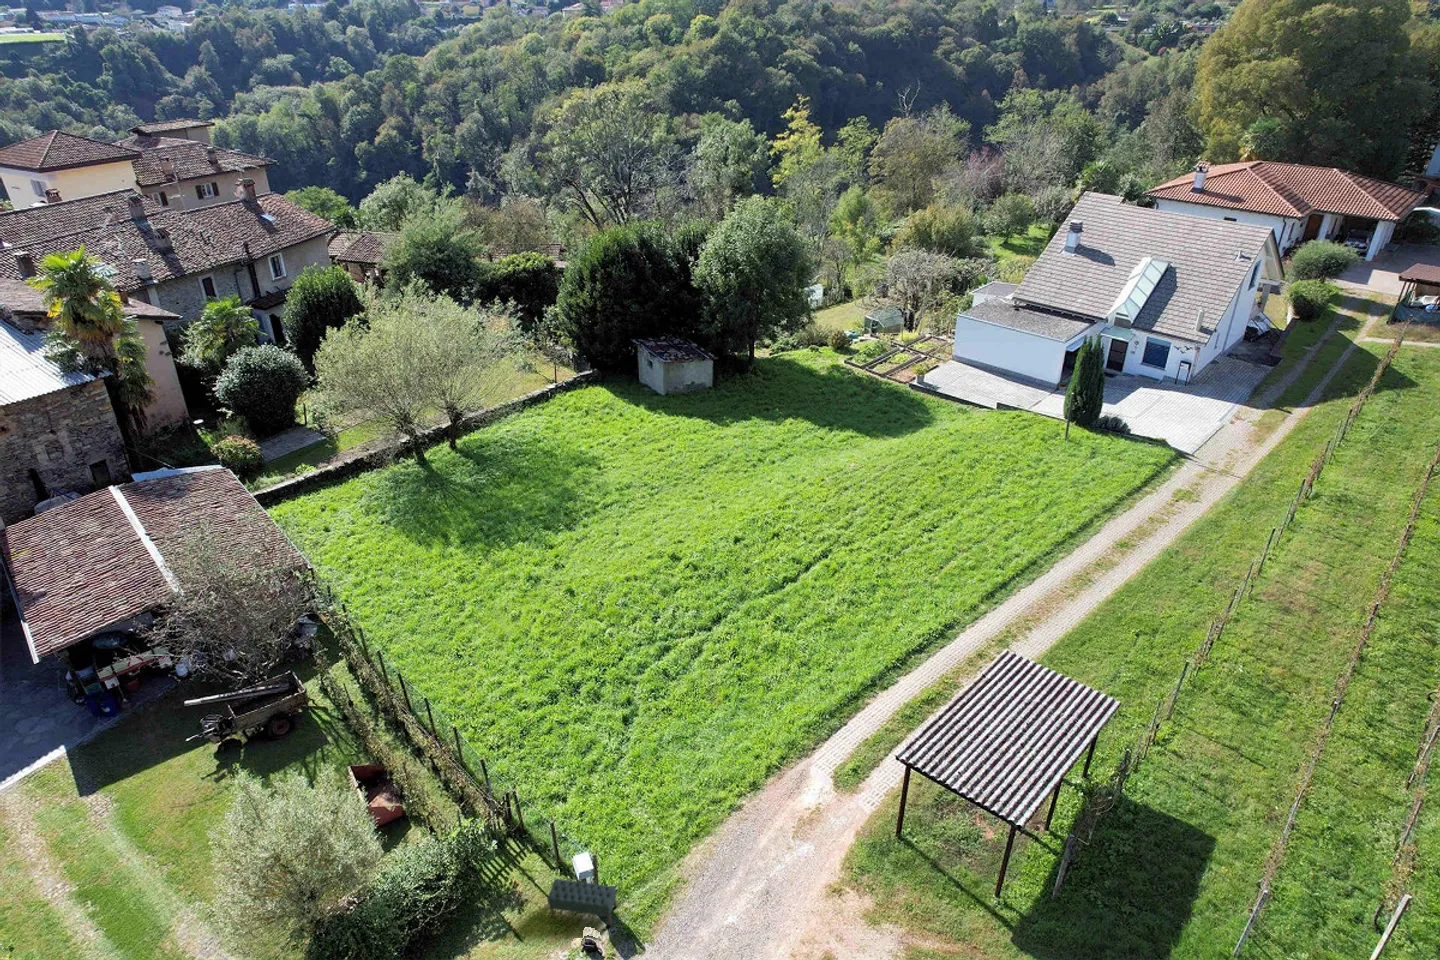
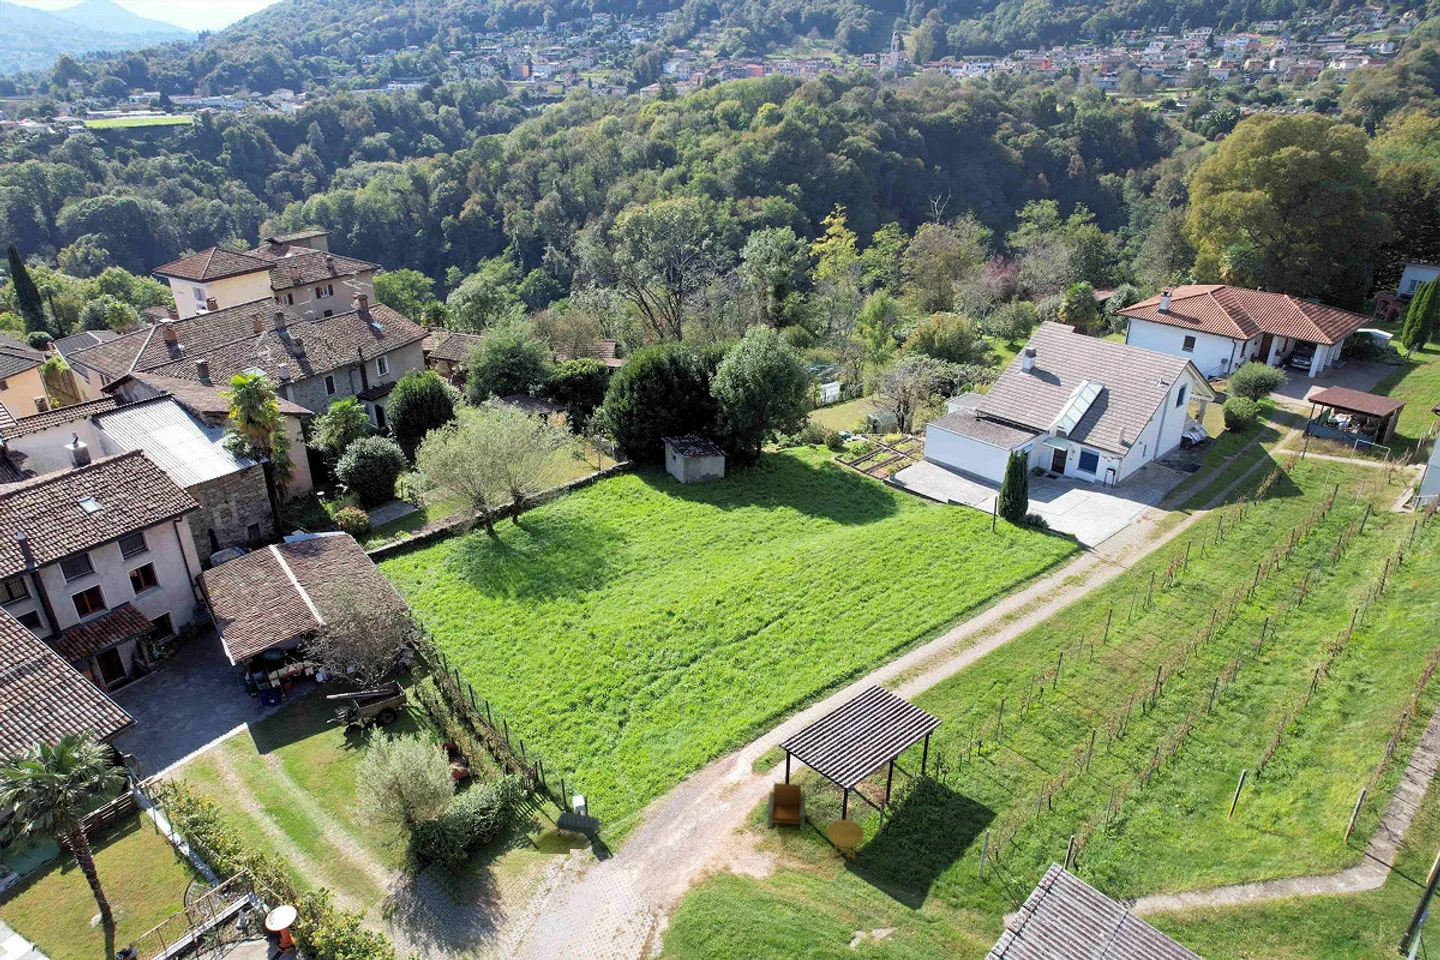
lounge chair: none [874,813,938,885] -> present [767,783,806,831]
round table: none [983,869,1043,934] -> present [827,820,864,859]

